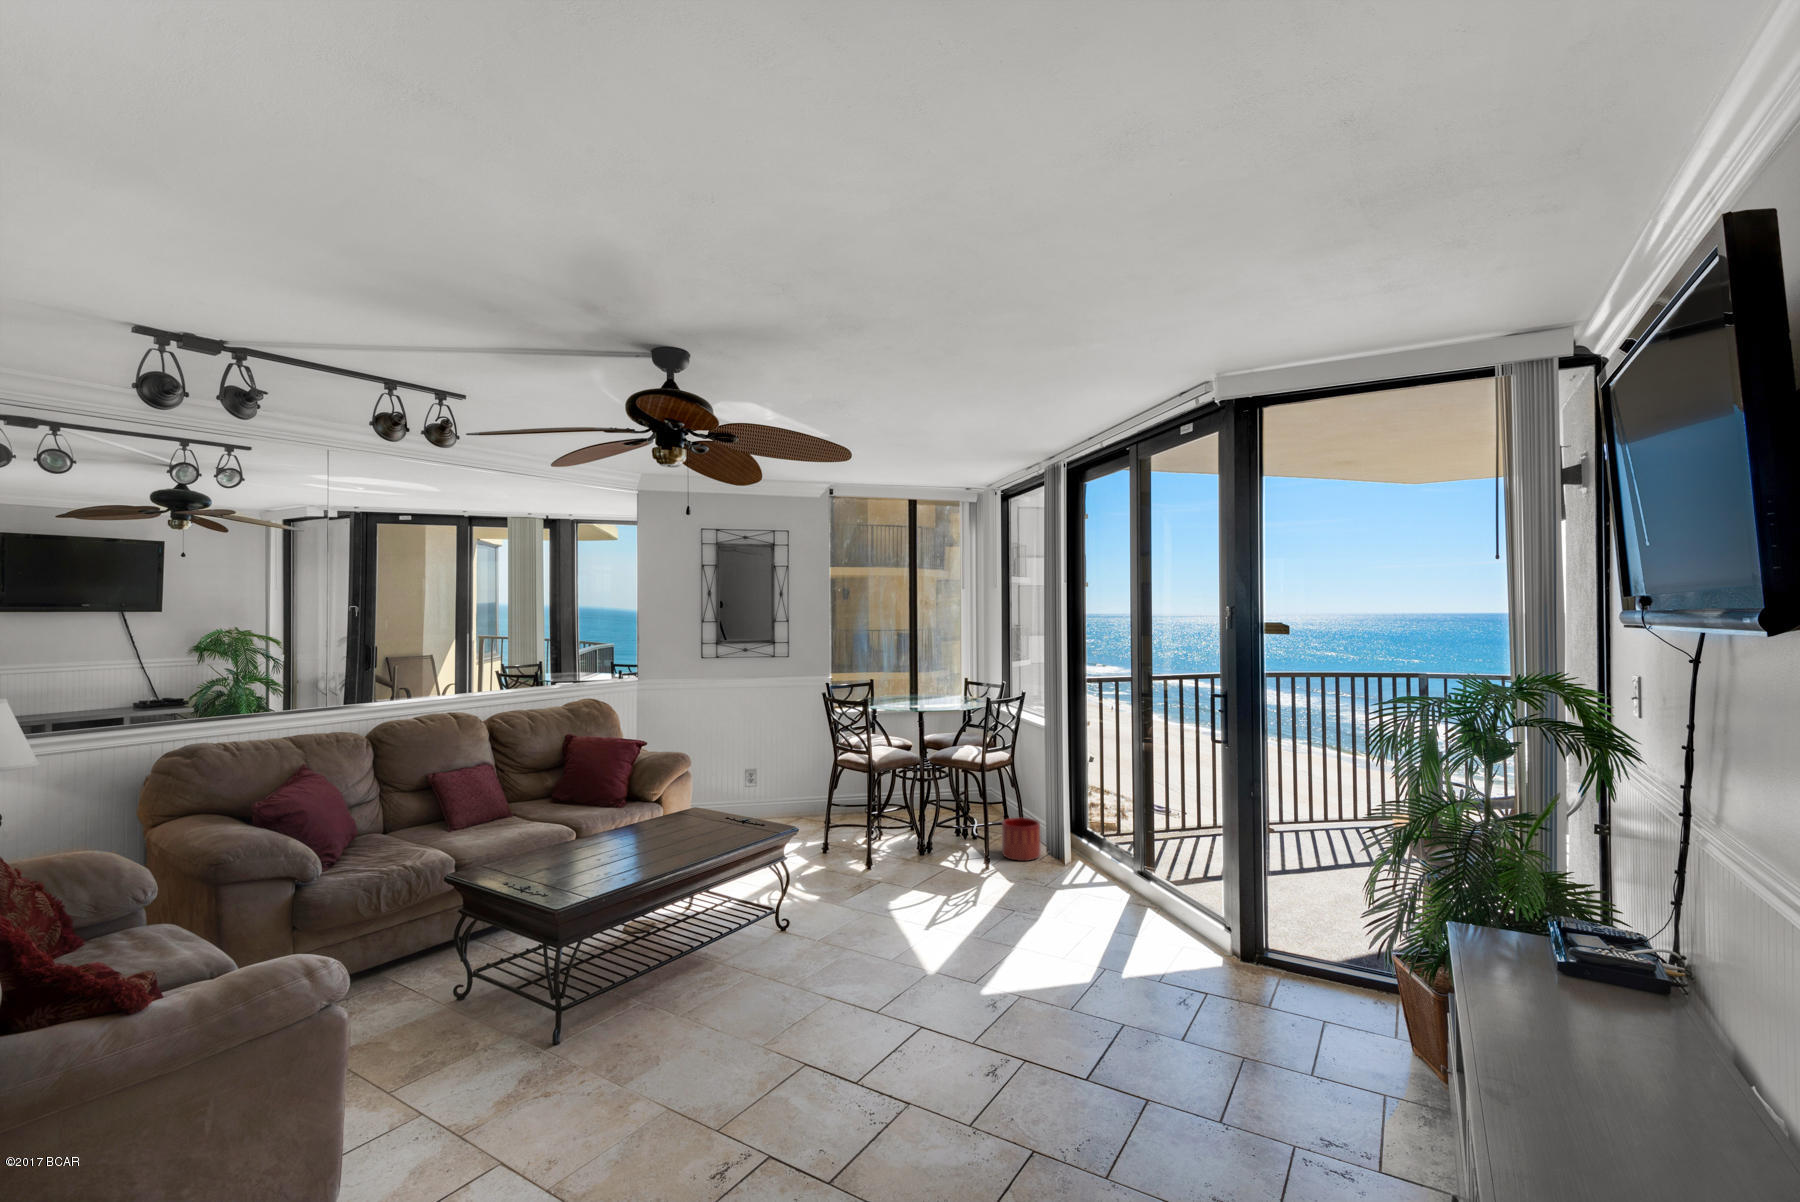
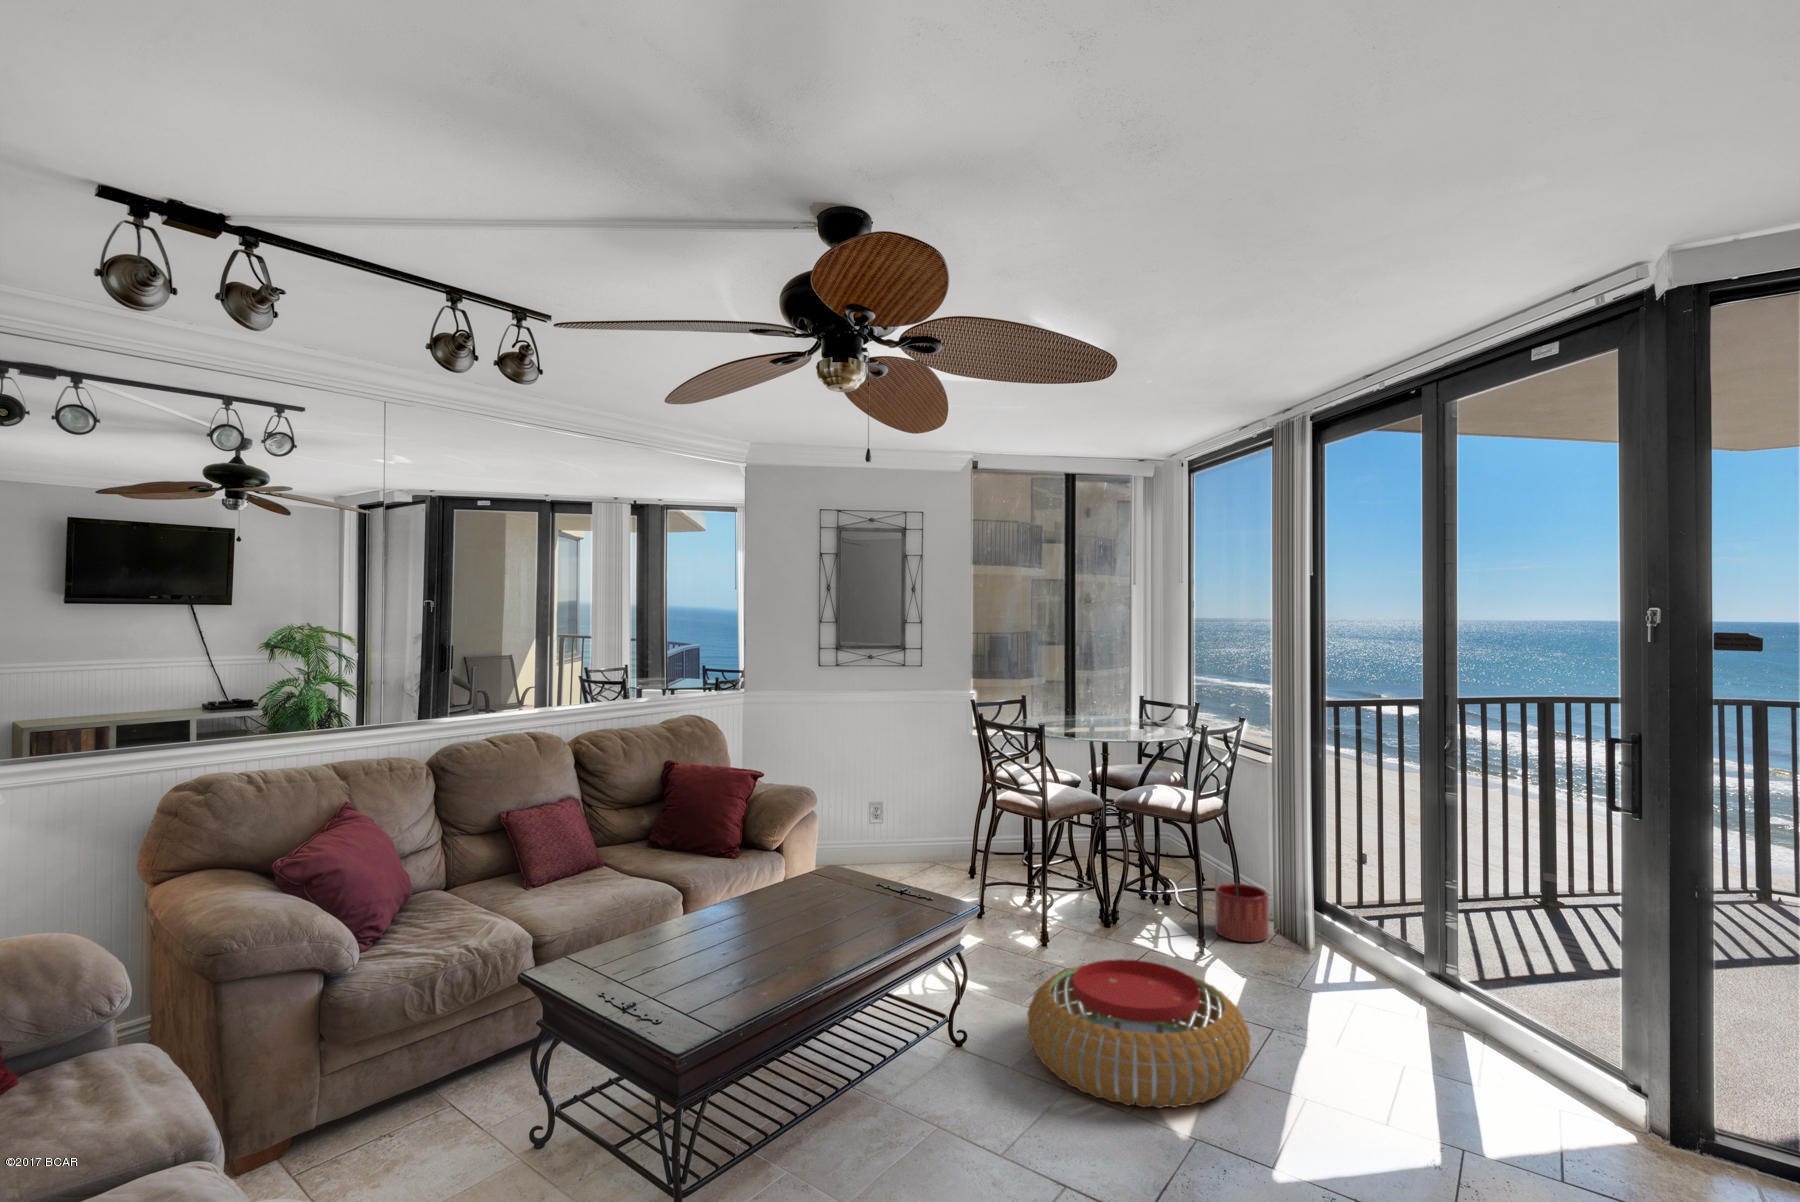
pouf: none [834,869,992,968] -> present [1027,959,1251,1108]

